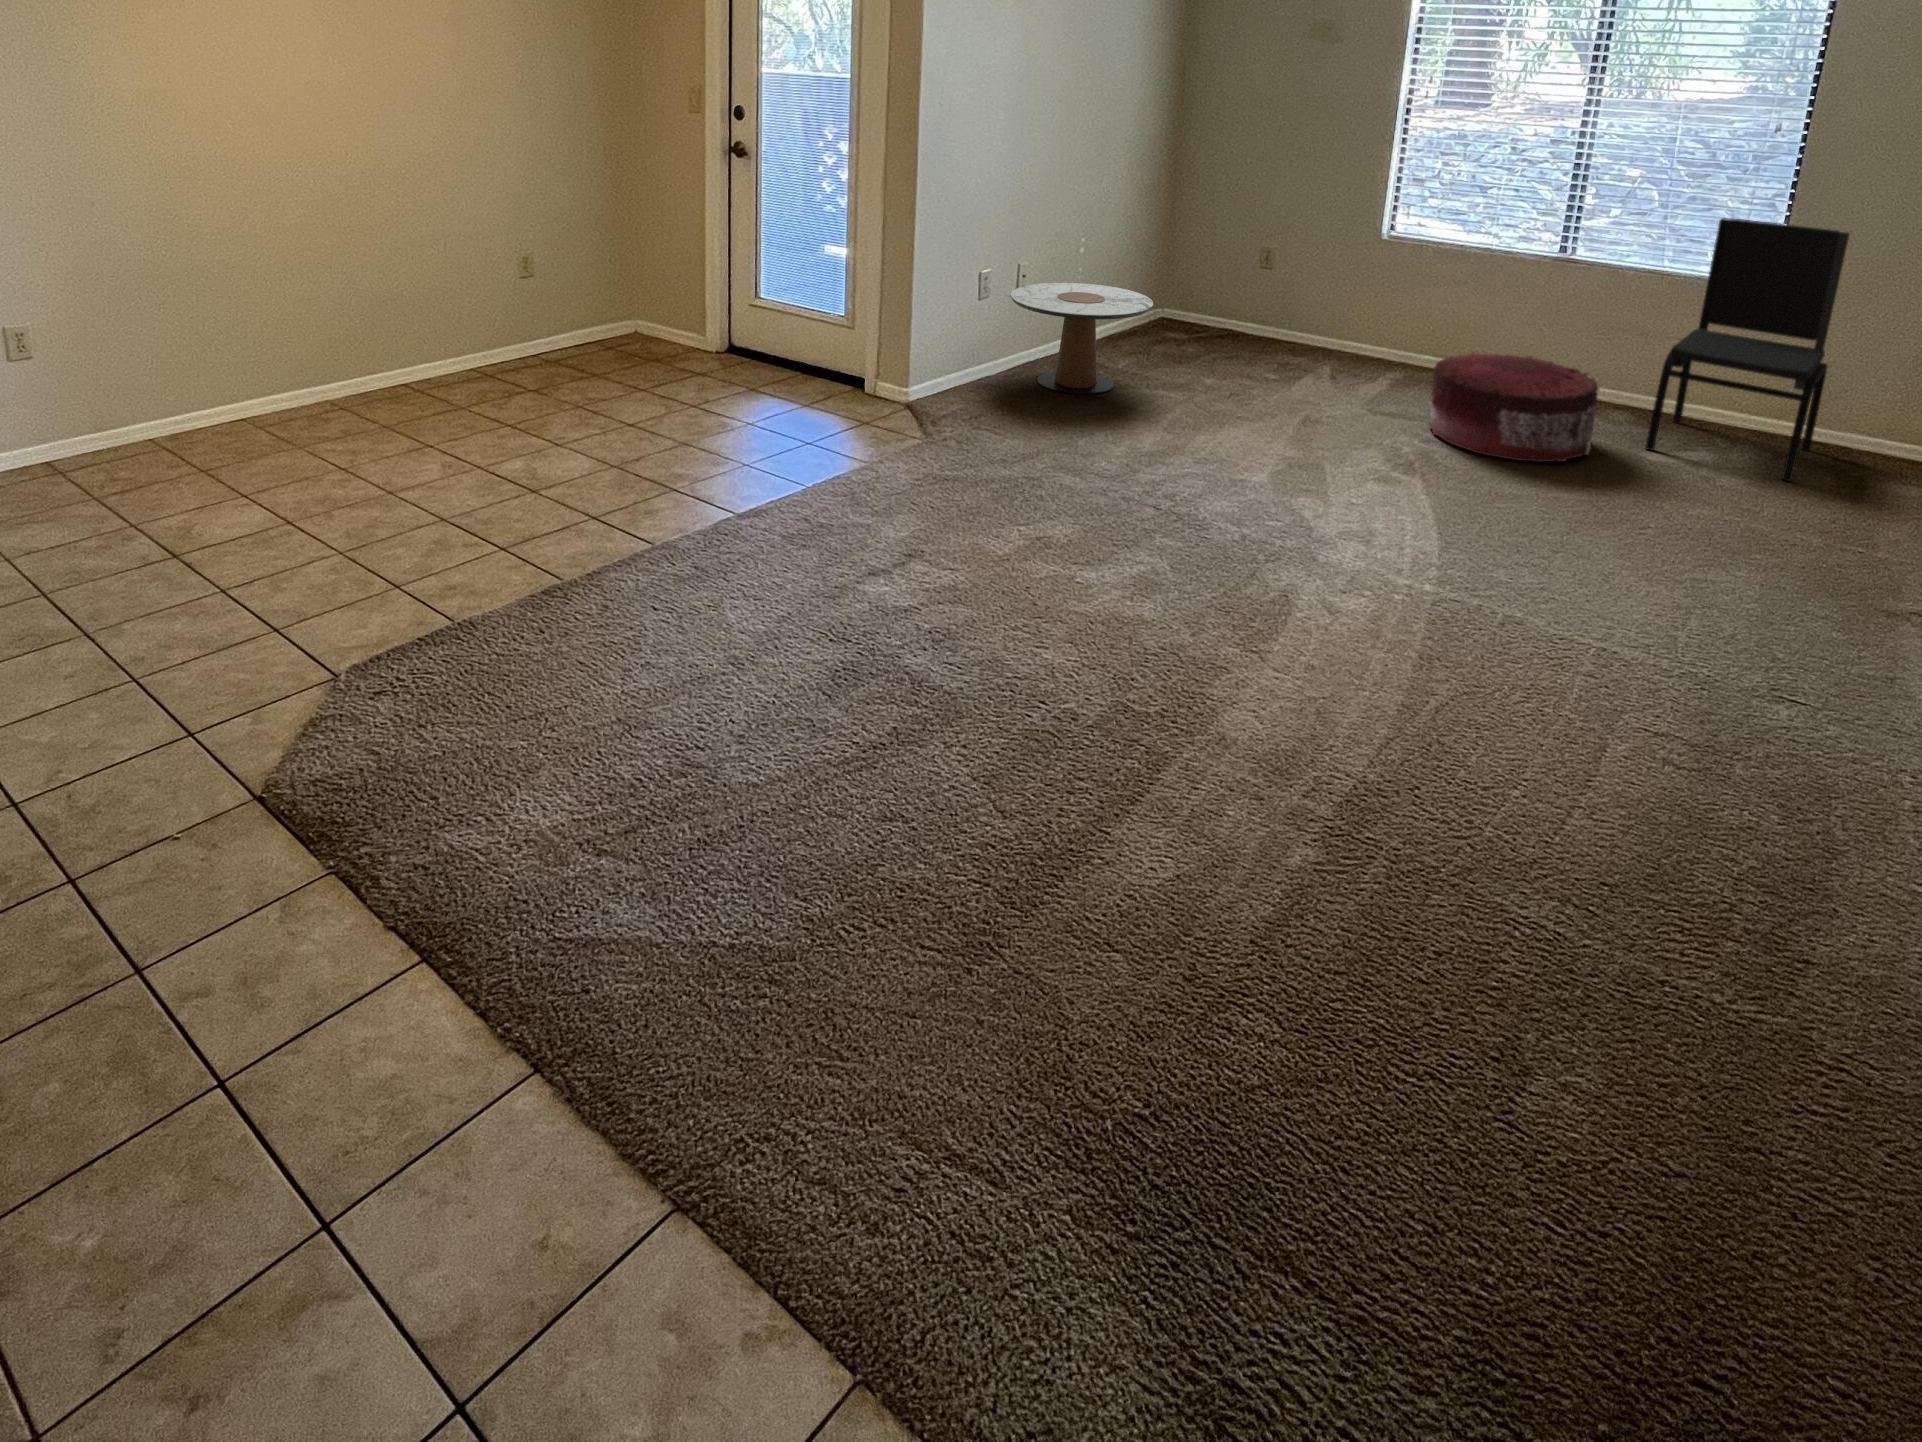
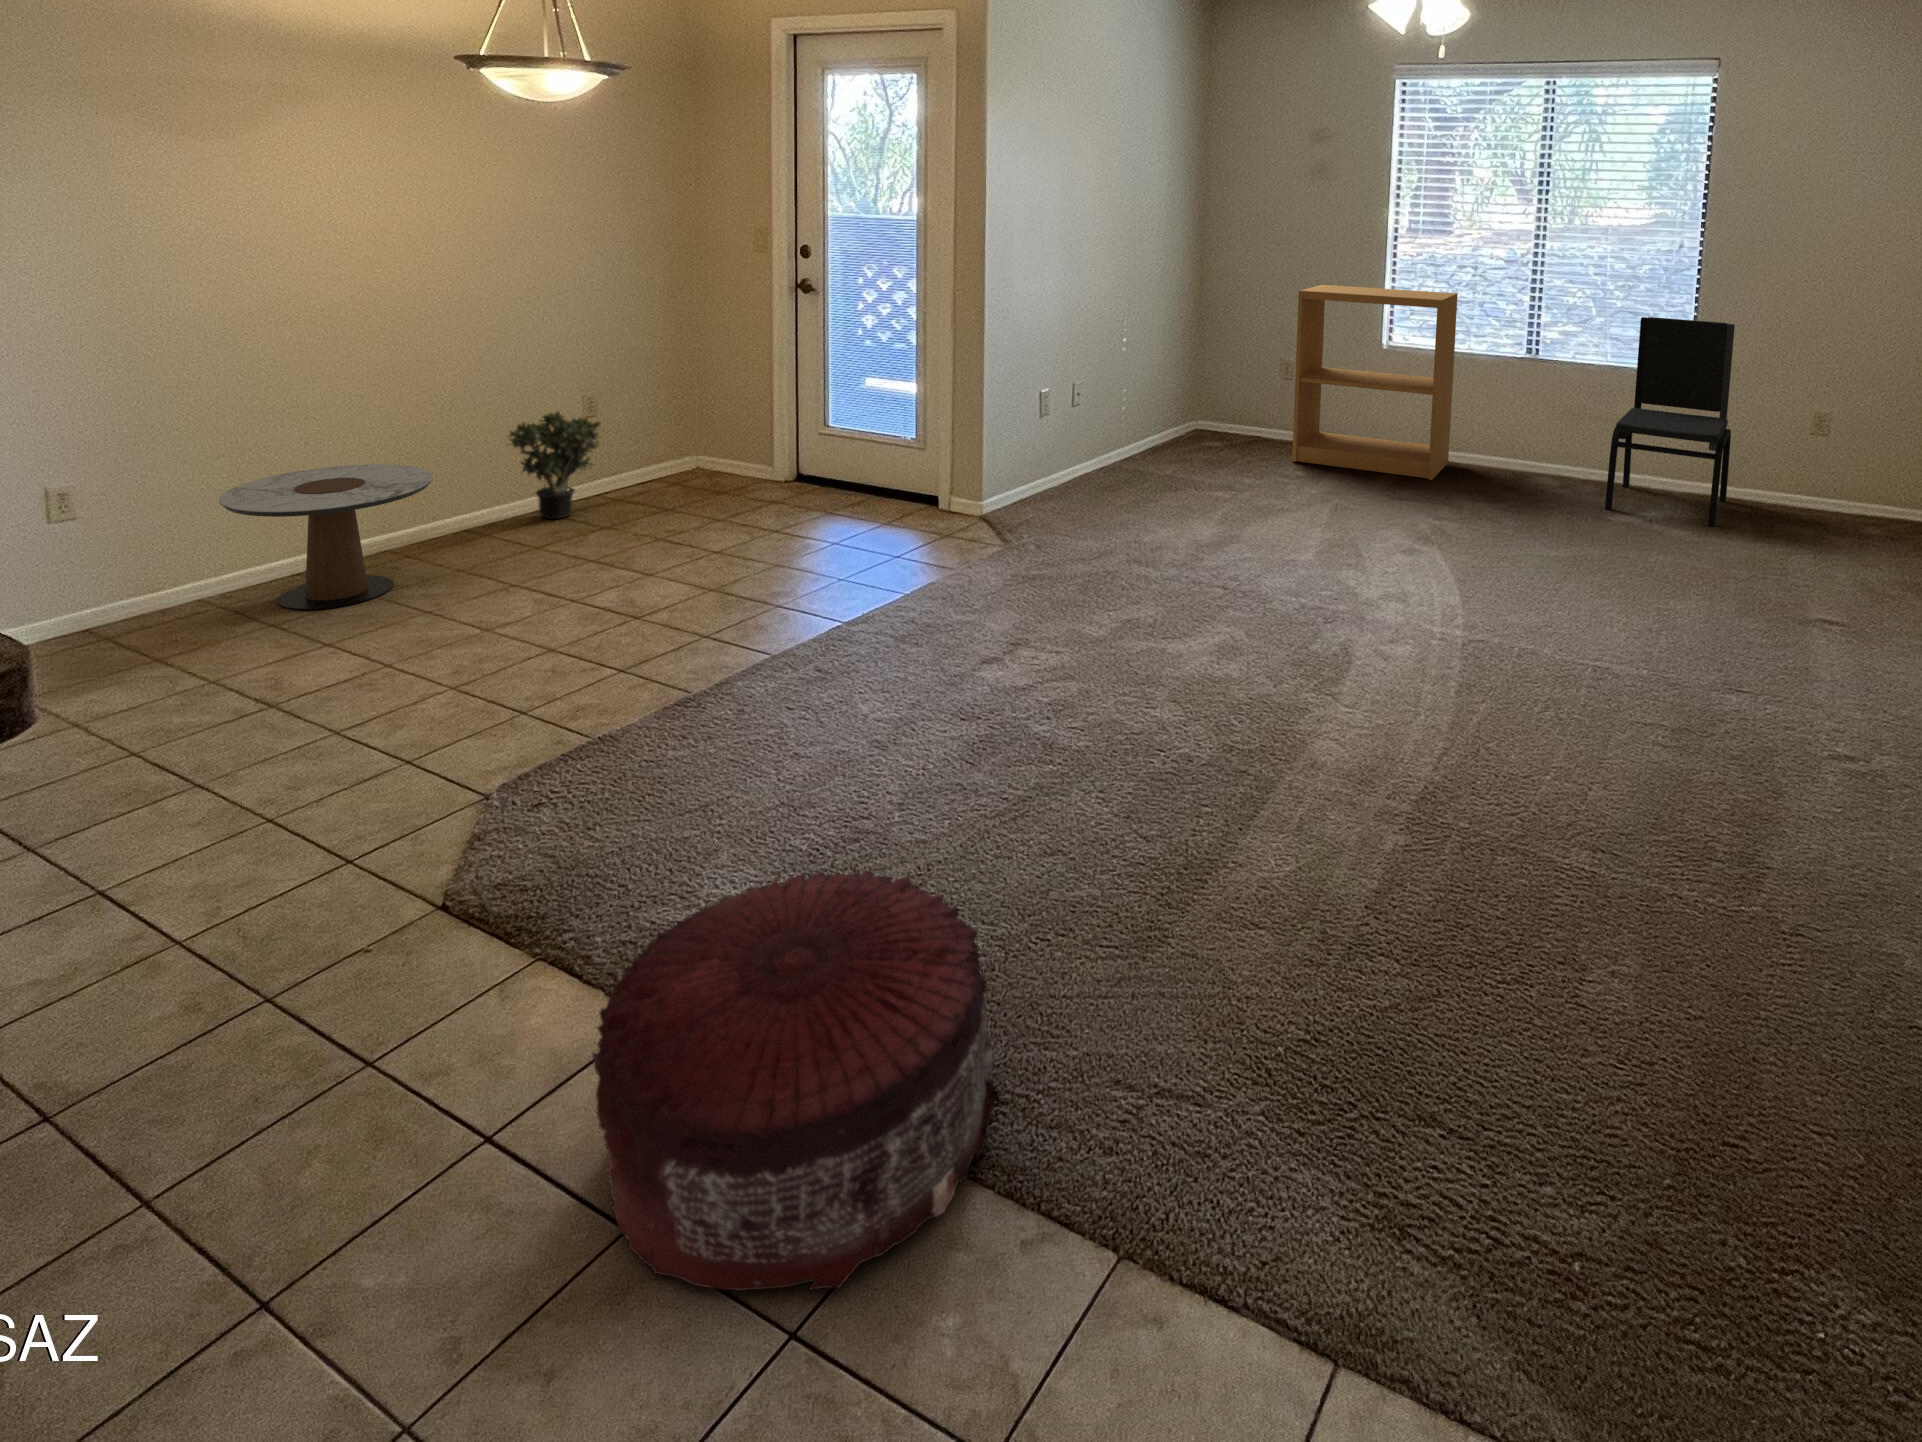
bookshelf: none [1264,163,1482,397] -> present [1292,285,1458,480]
potted plant: none [429,271,523,380] -> present [507,411,600,519]
side table: present [1011,283,1153,394] -> present [219,464,433,610]
pouf: present [1429,352,1599,462] -> present [592,870,1001,1291]

